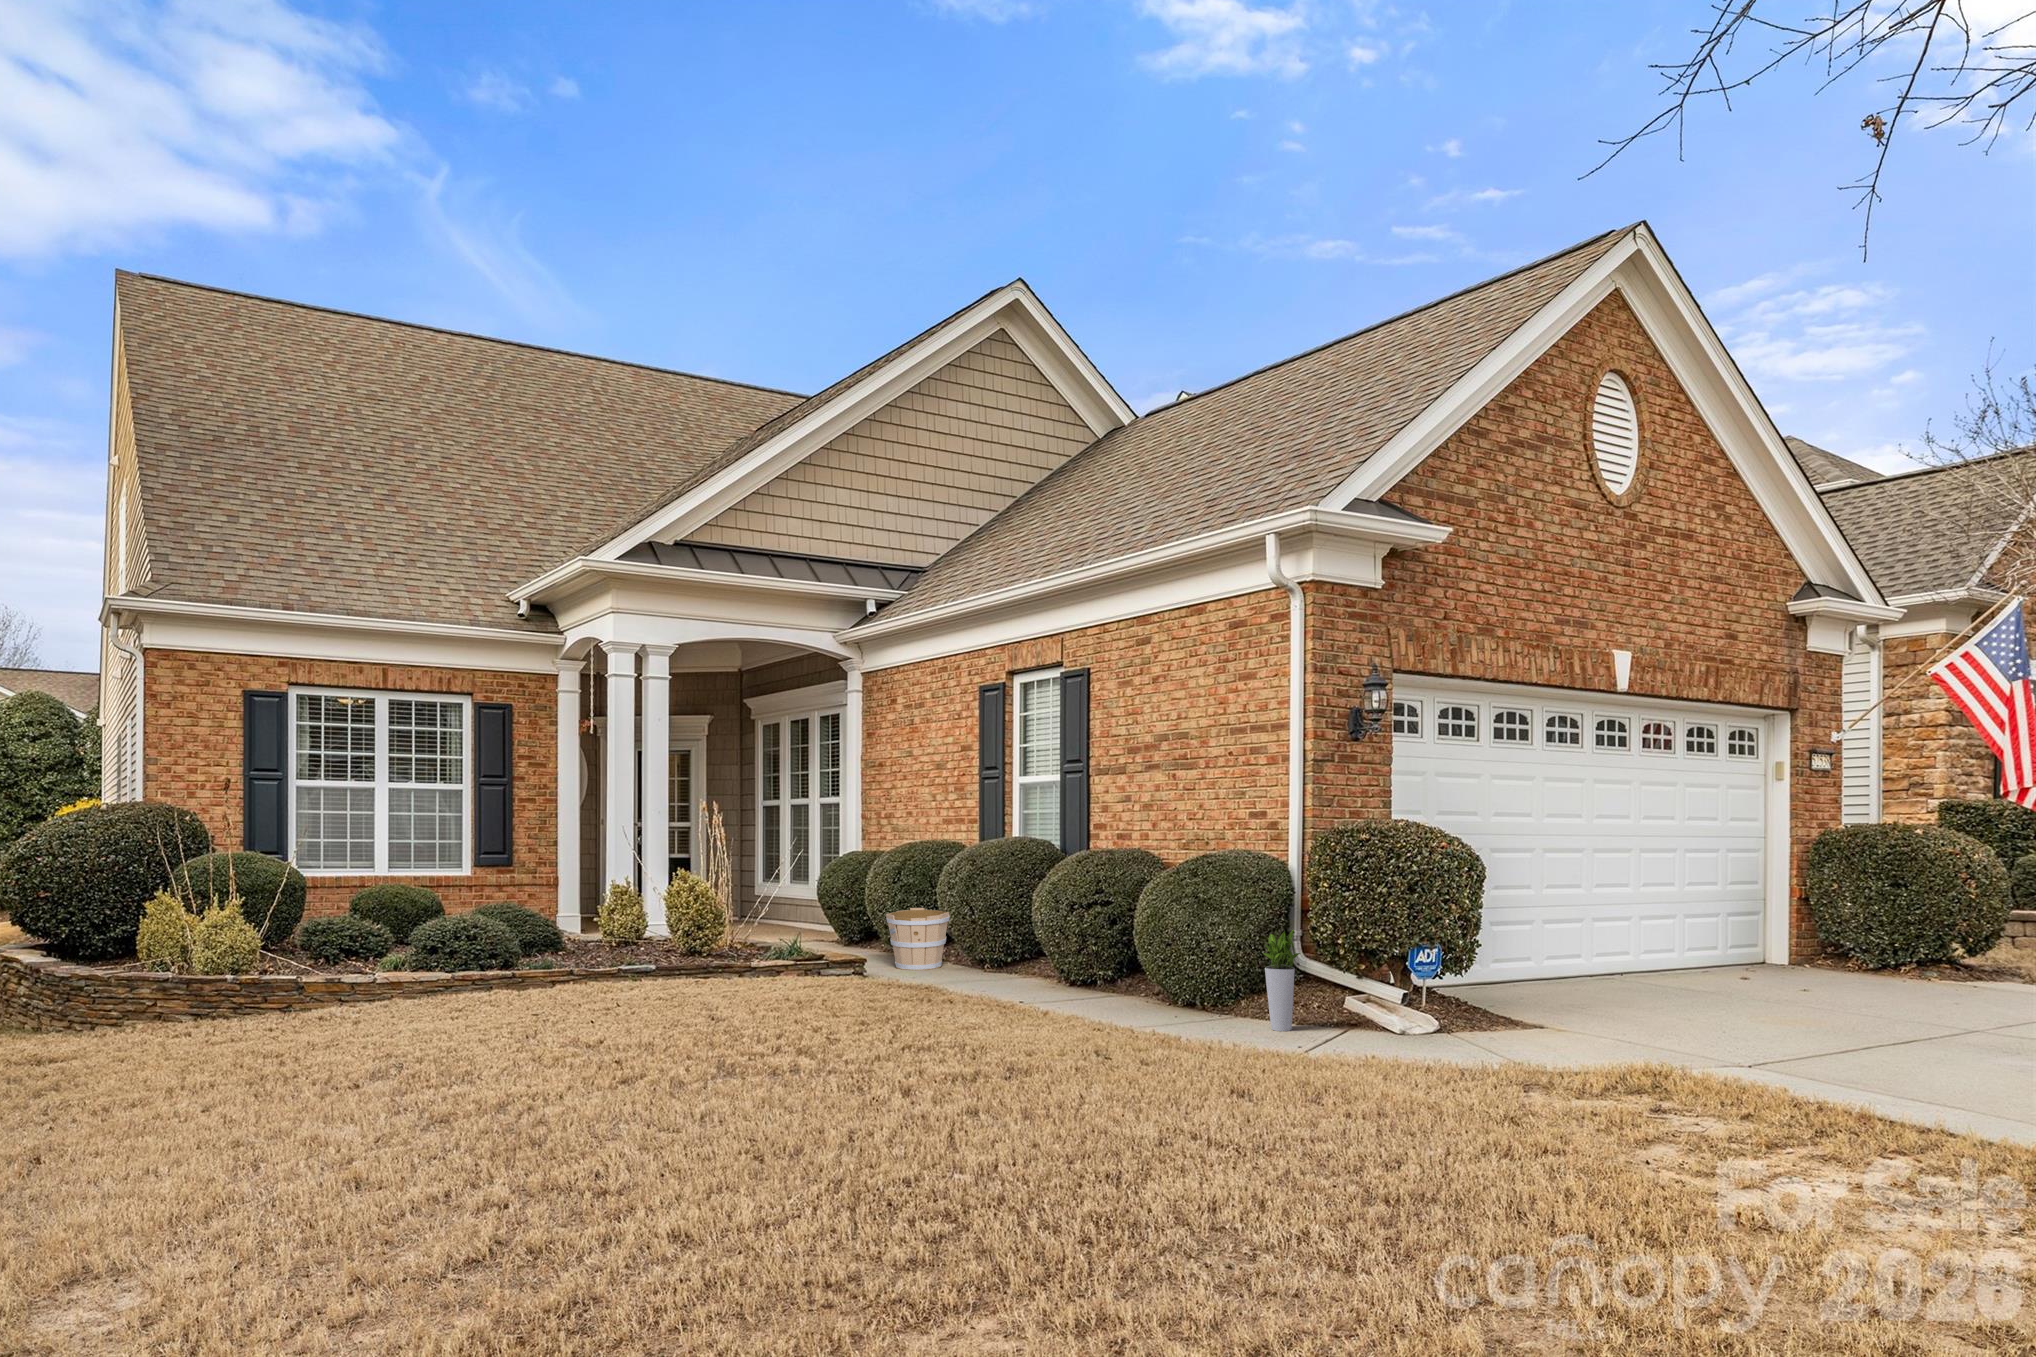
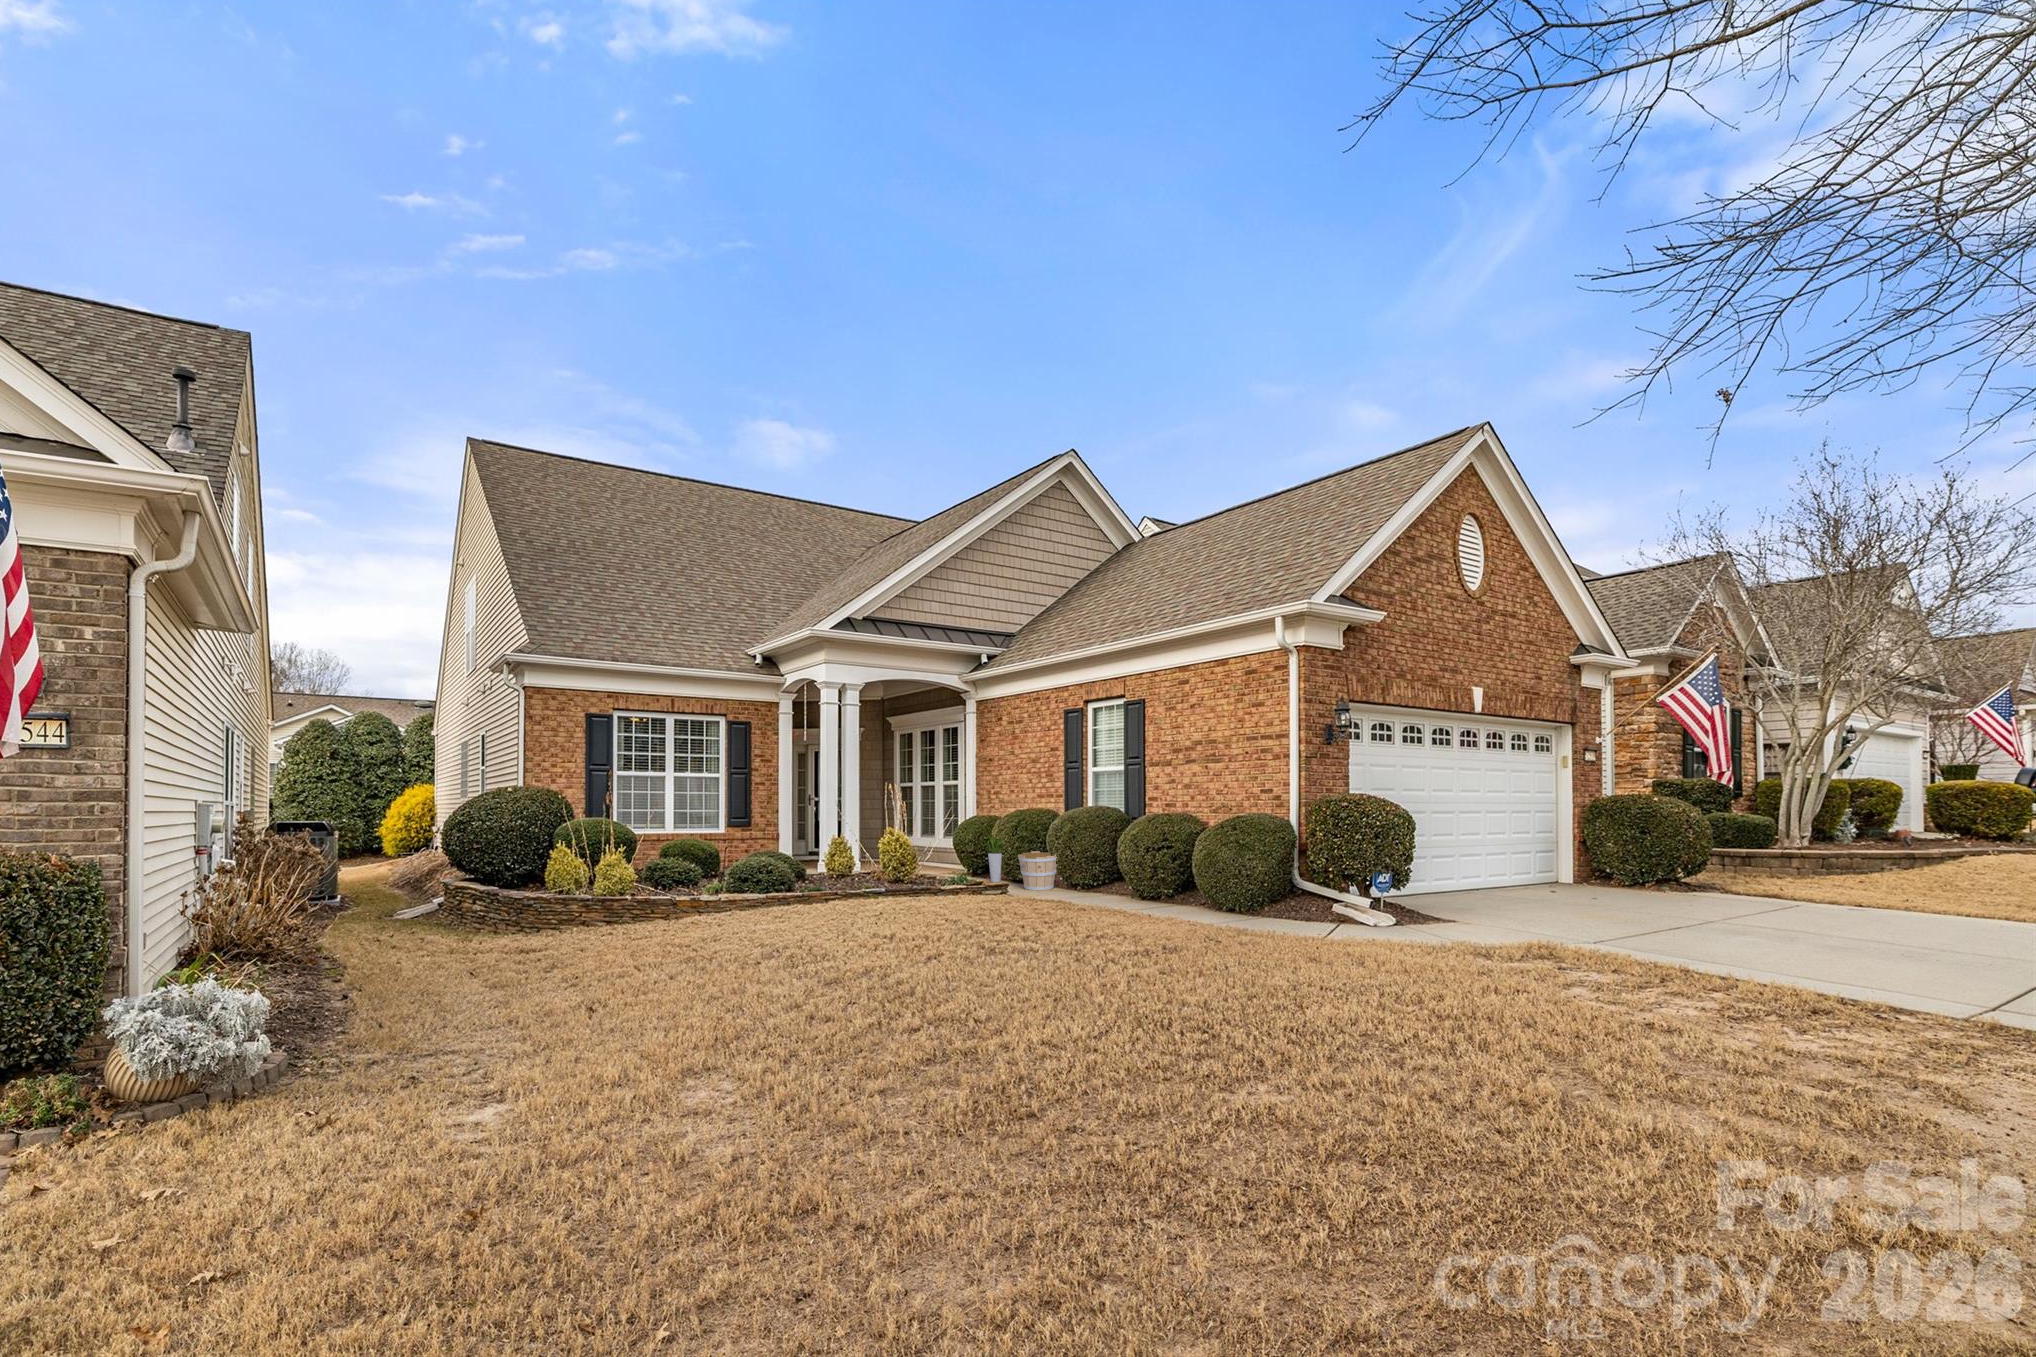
planter: present [1263,929,1300,1031] -> present [988,837,1004,882]

